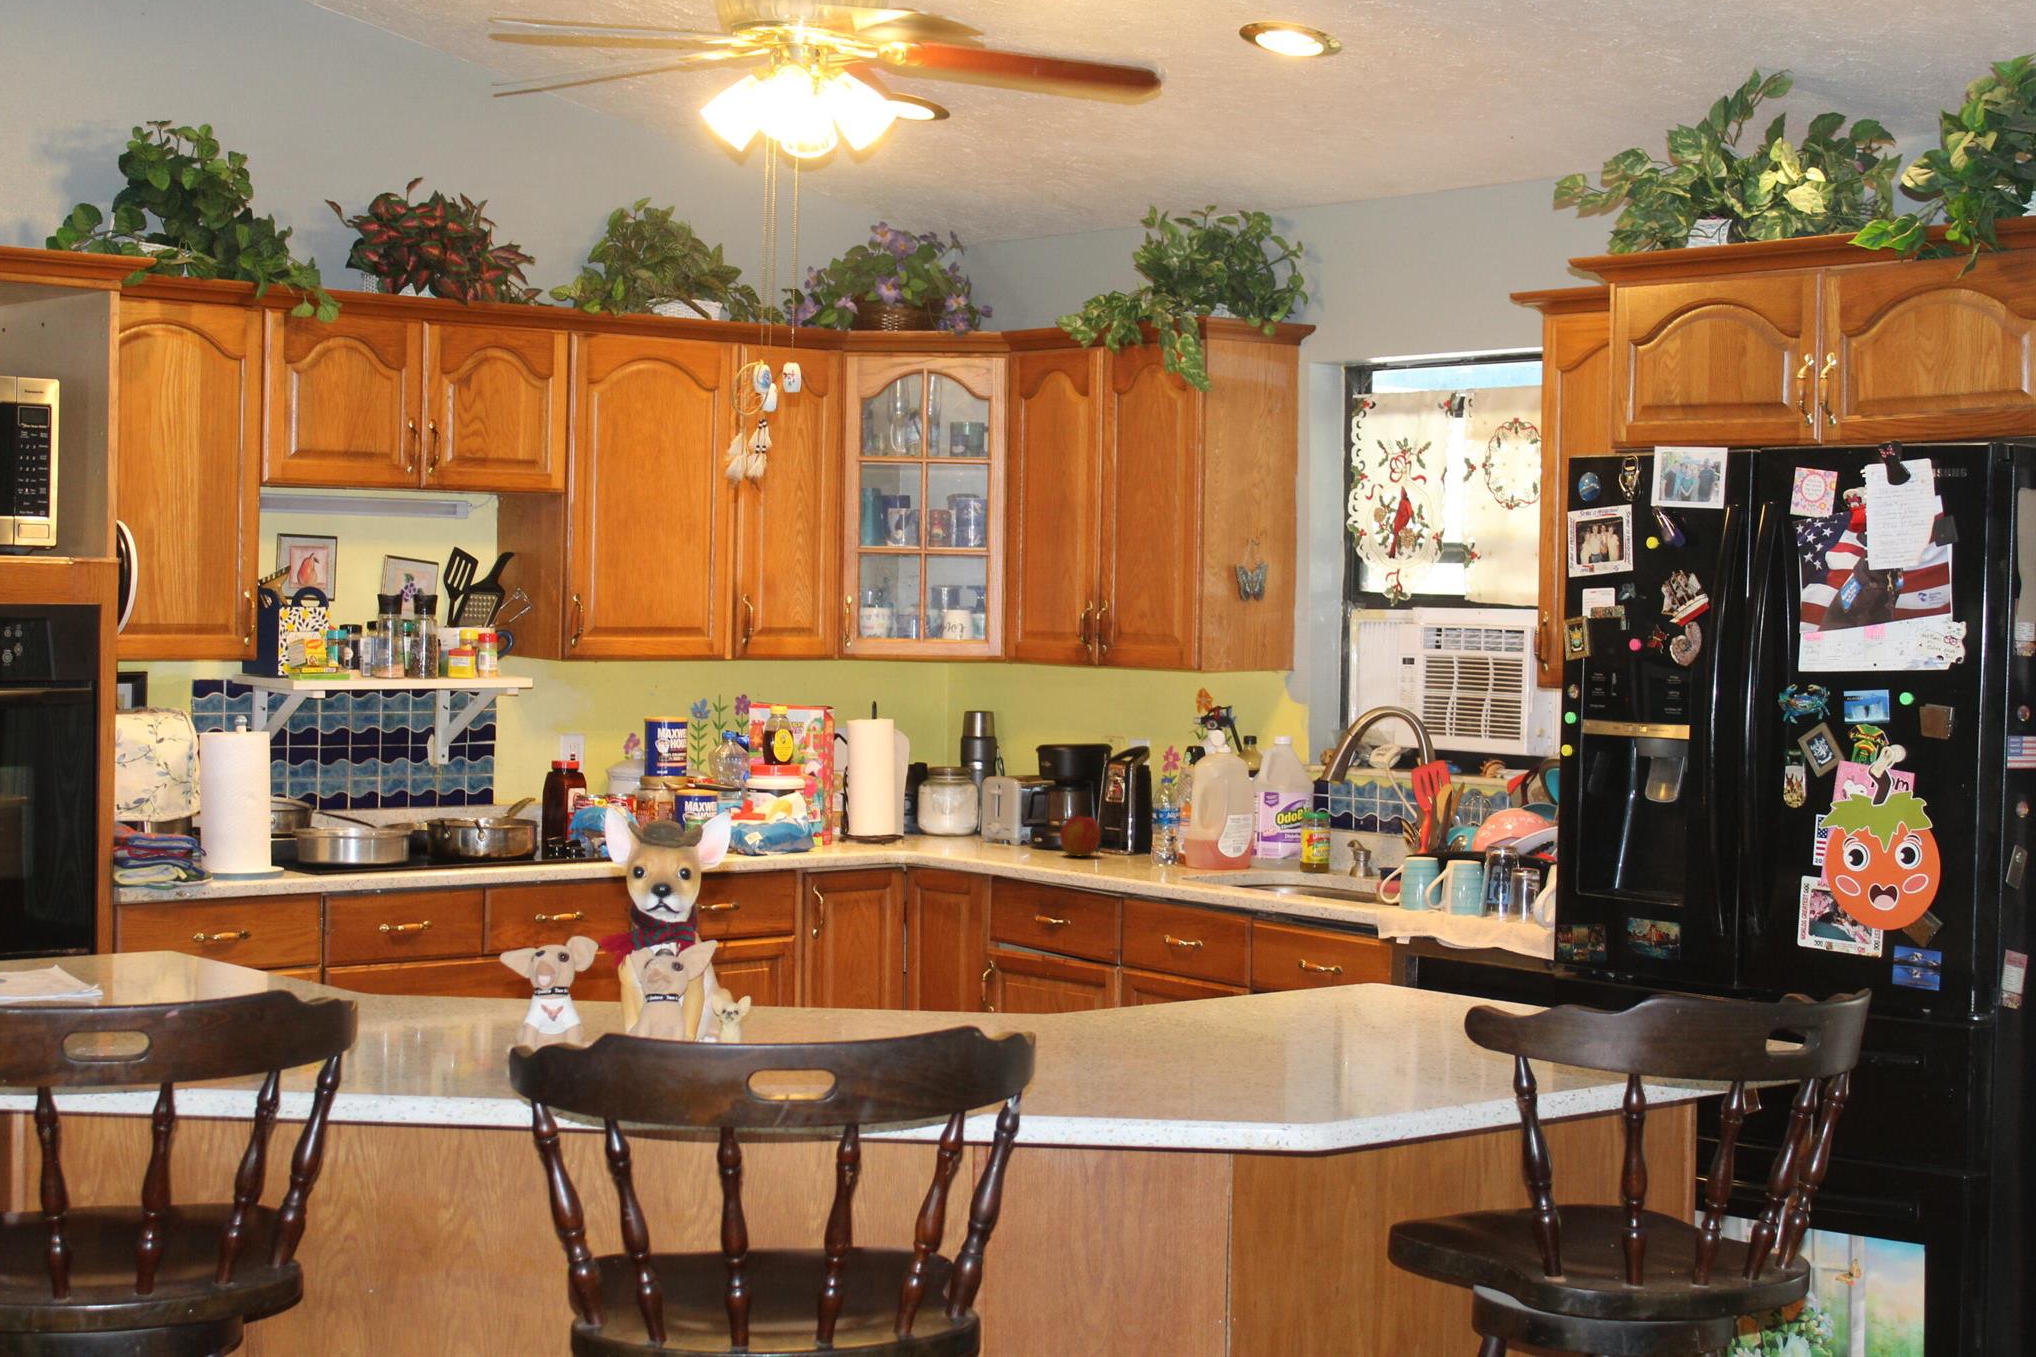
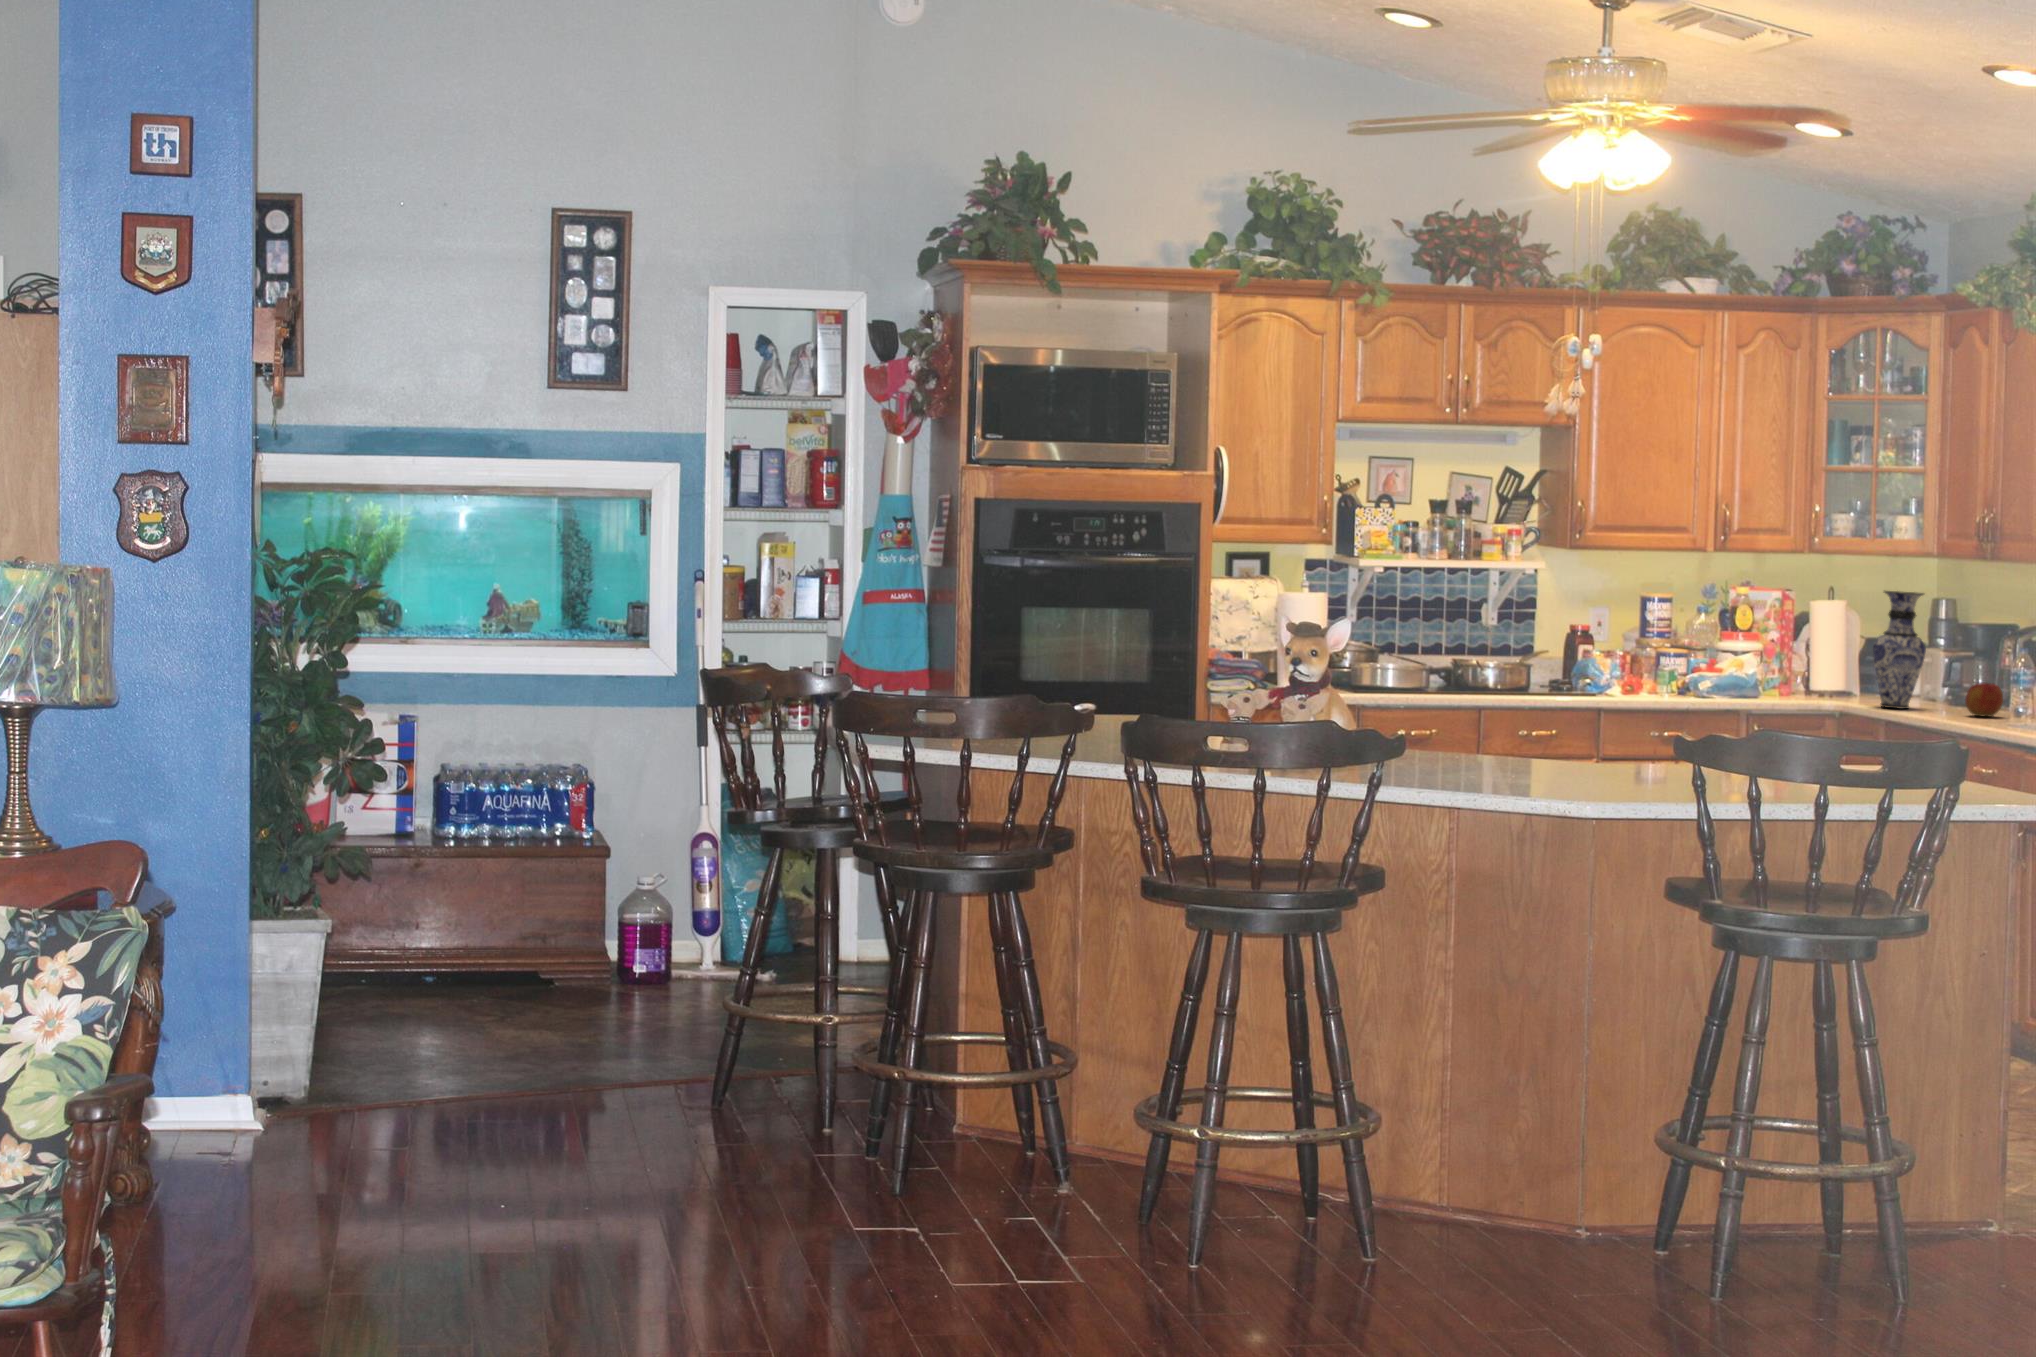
vase: none [940,708,1004,851] -> present [1873,591,1926,709]

